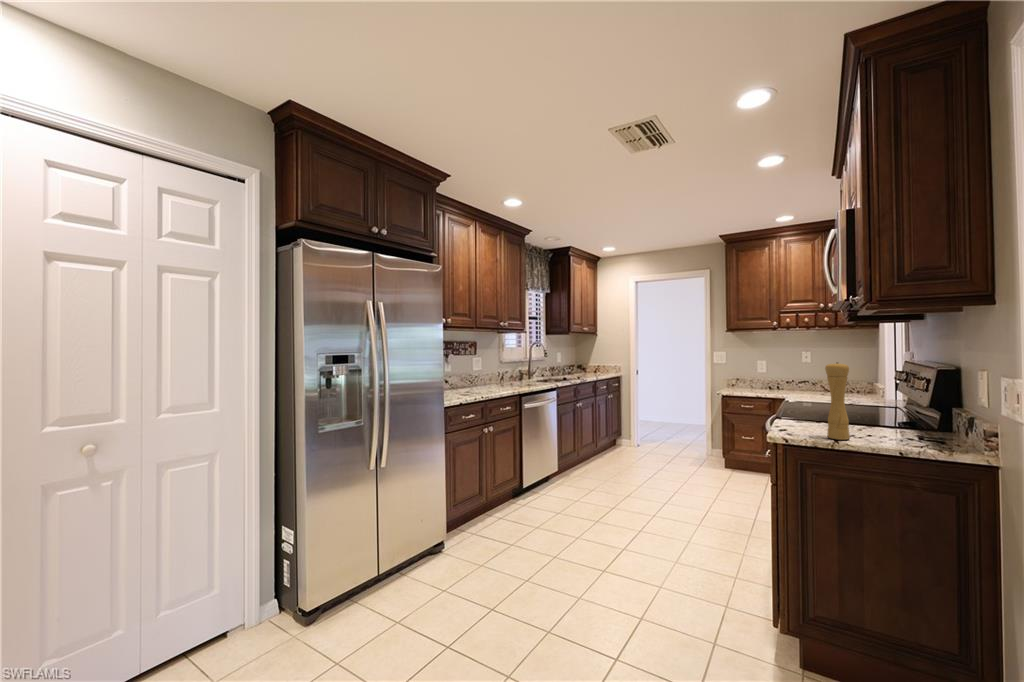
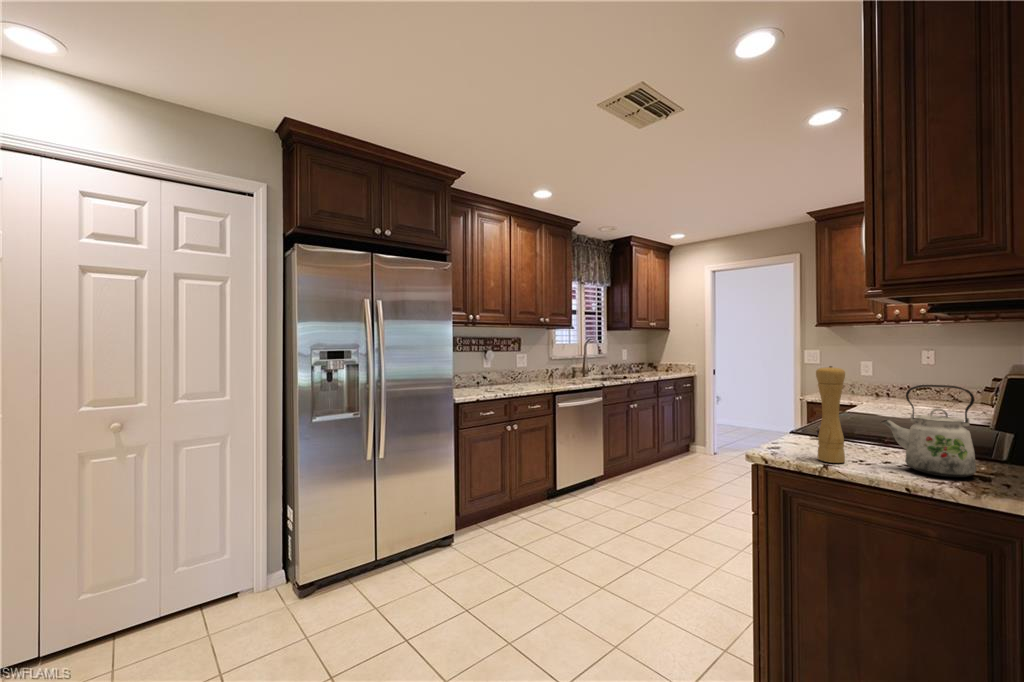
kettle: none [875,375,946,444] -> present [881,385,976,477]

